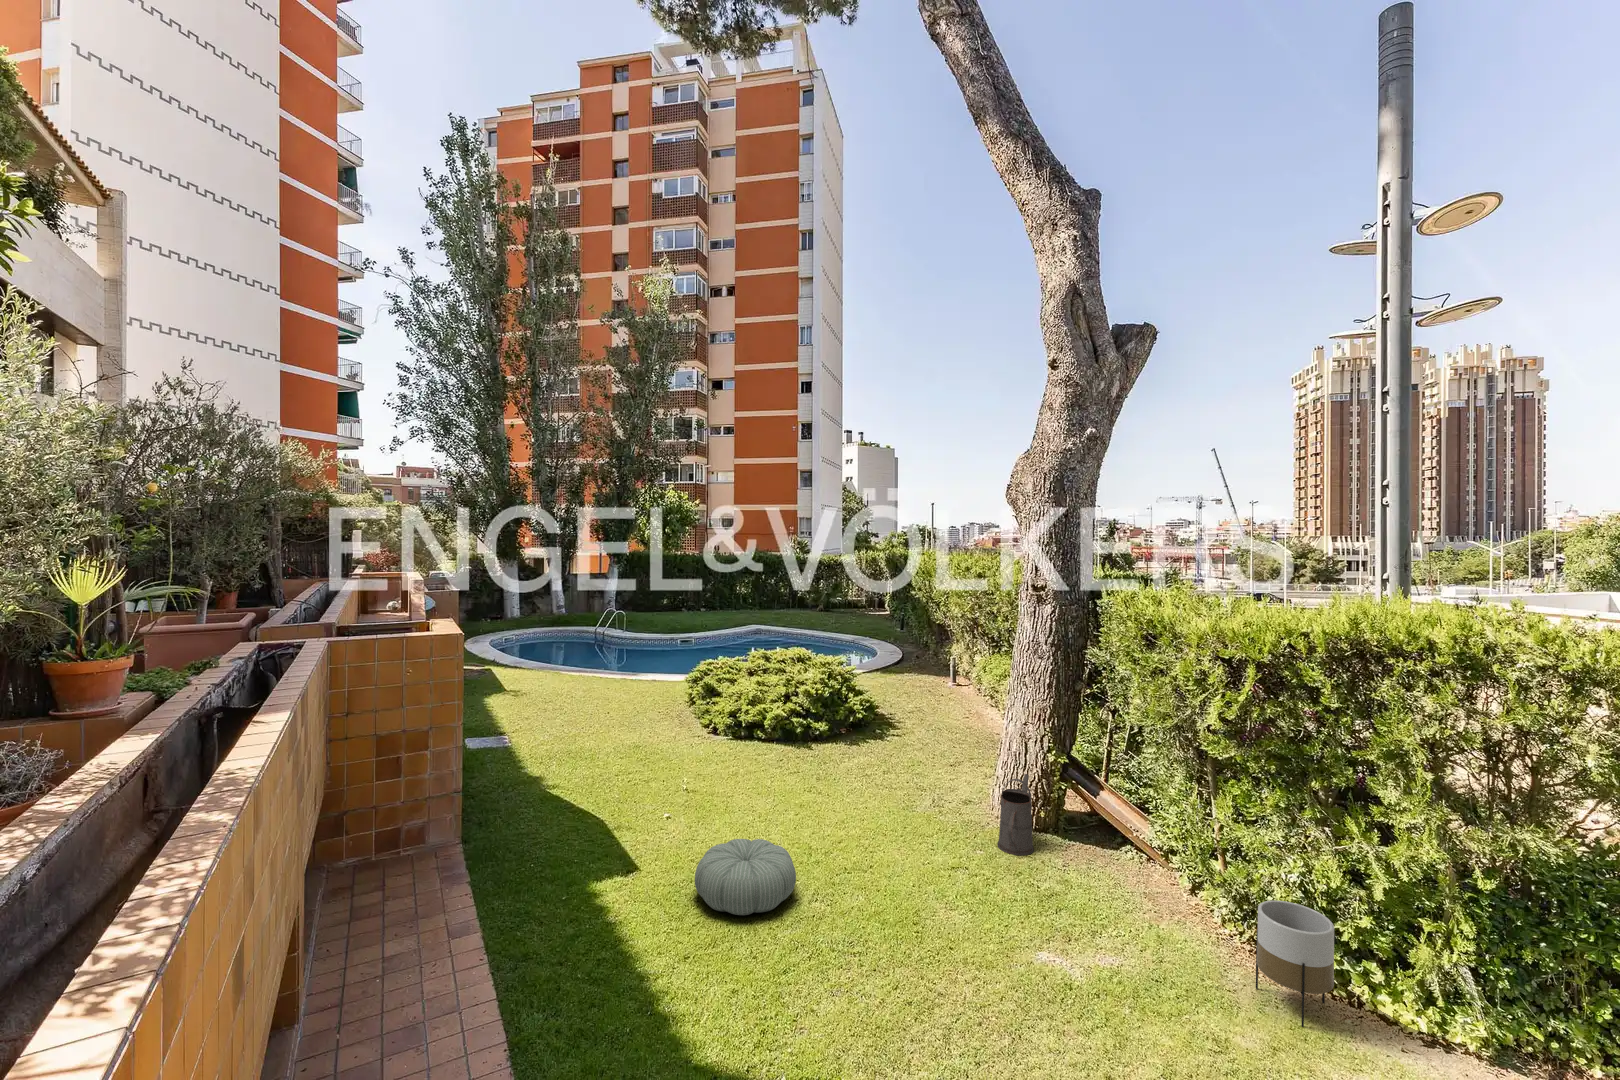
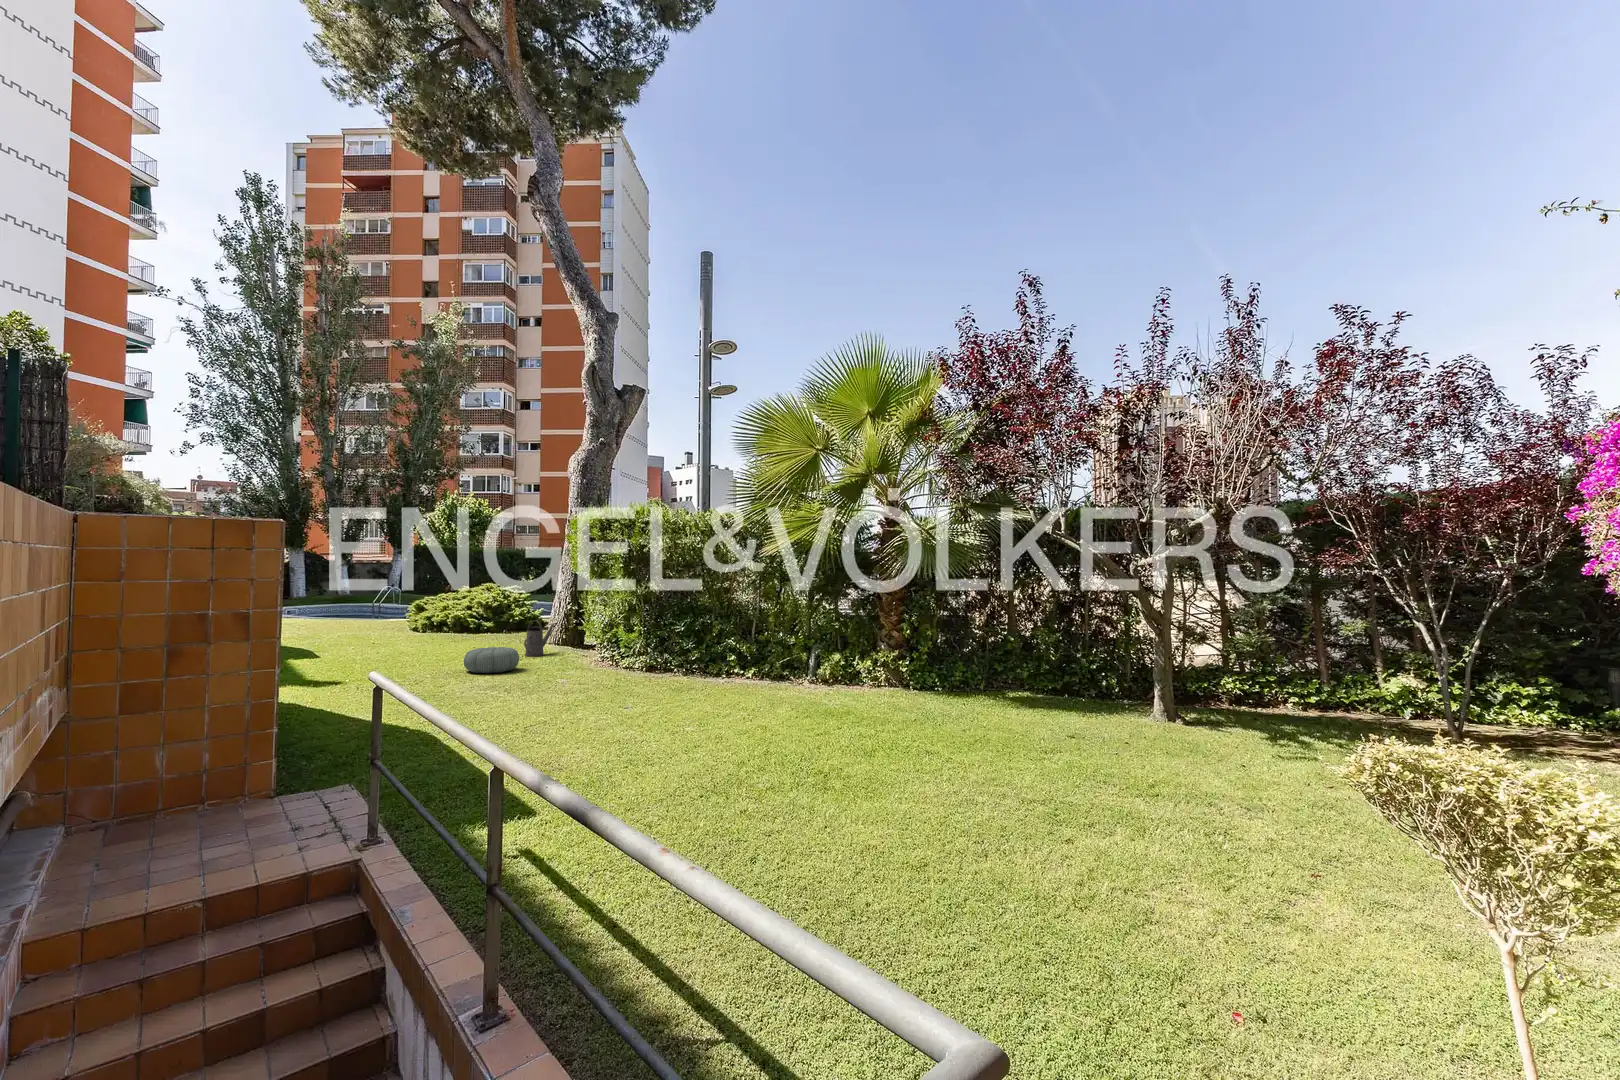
pouf: present [695,839,796,915] -> present [464,647,519,673]
planter: present [1256,900,1334,1027] -> none [570,637,598,678]

